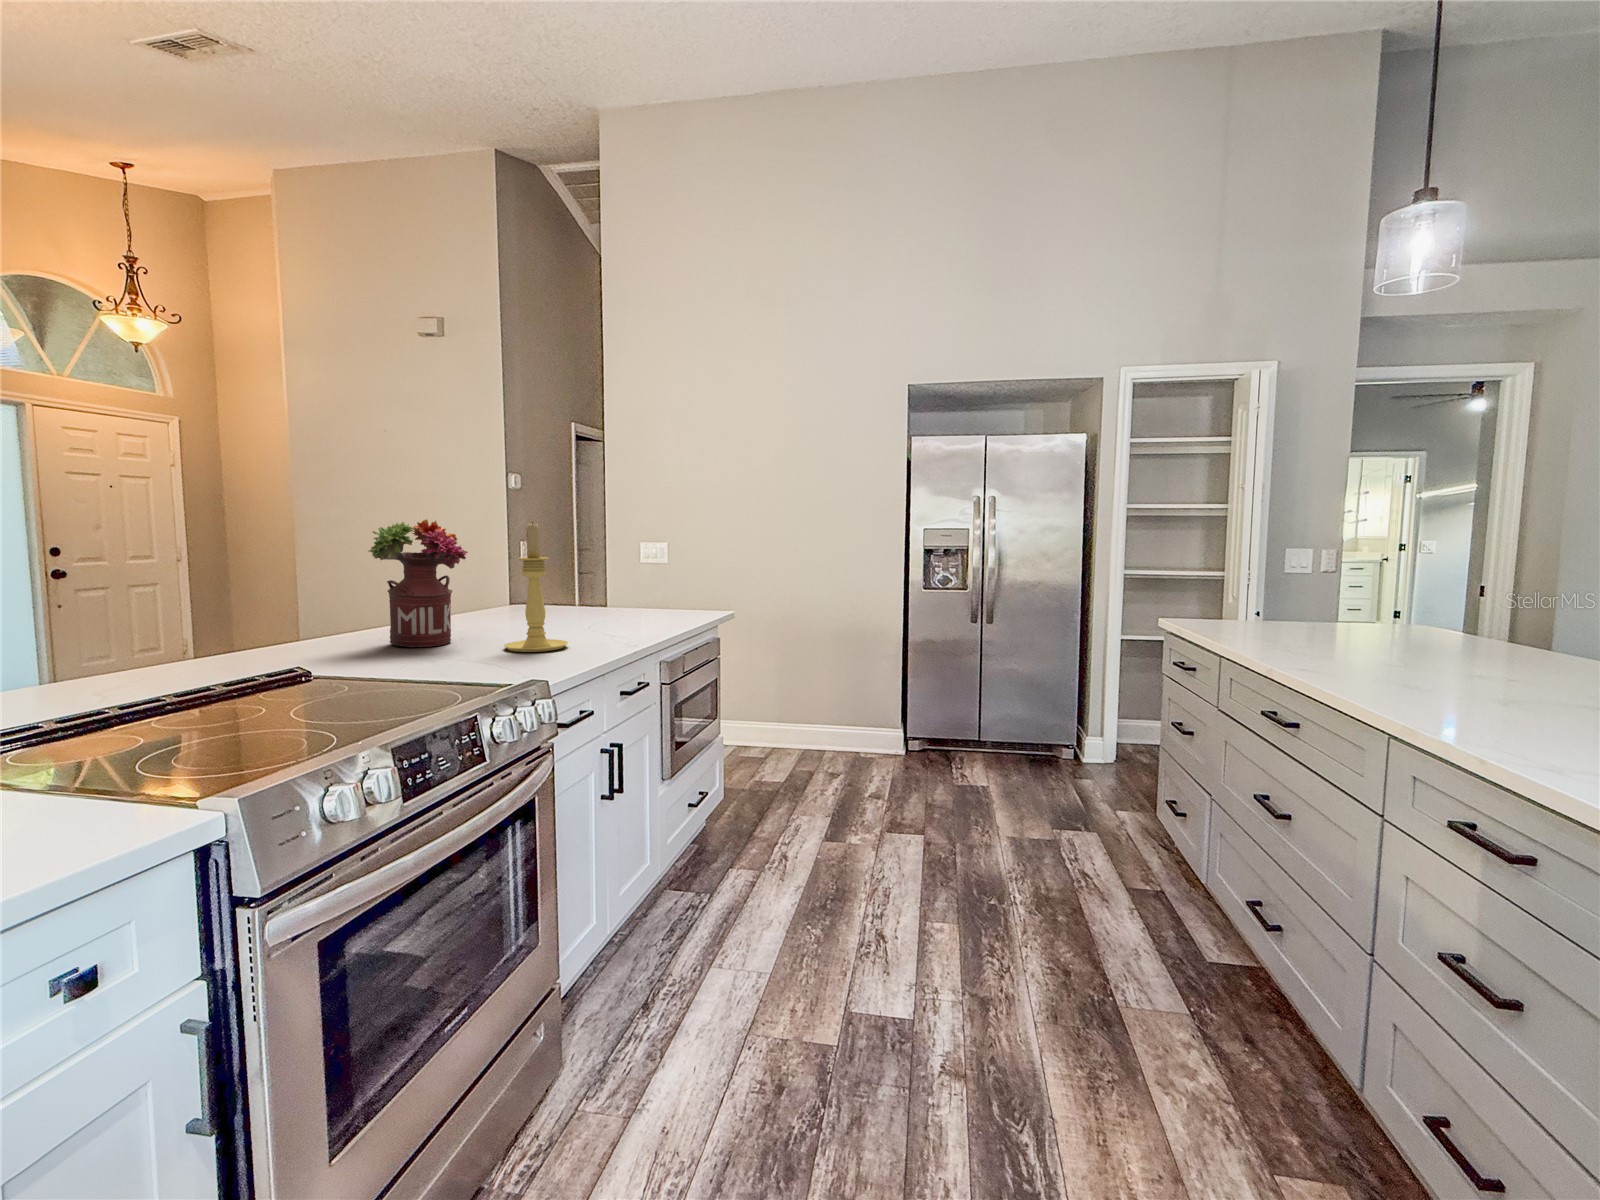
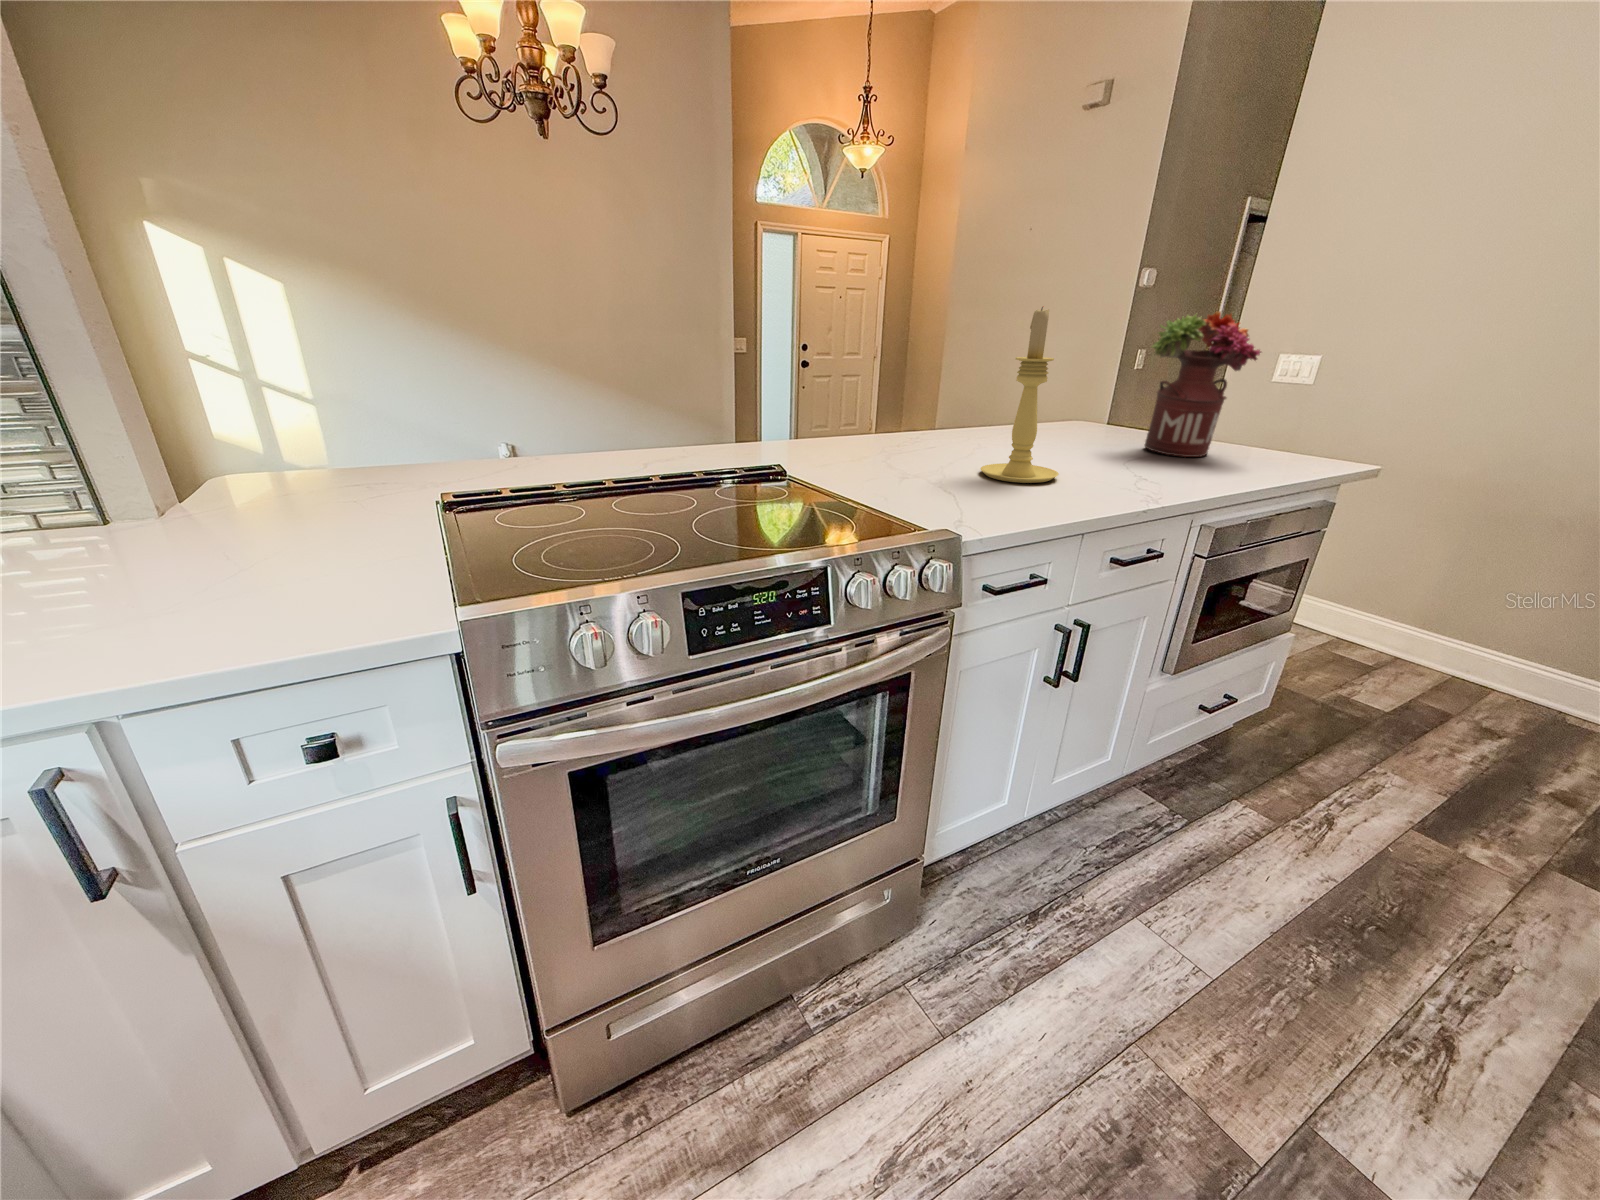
flower arrangement: present [368,519,468,647] -> present [1144,311,1261,457]

